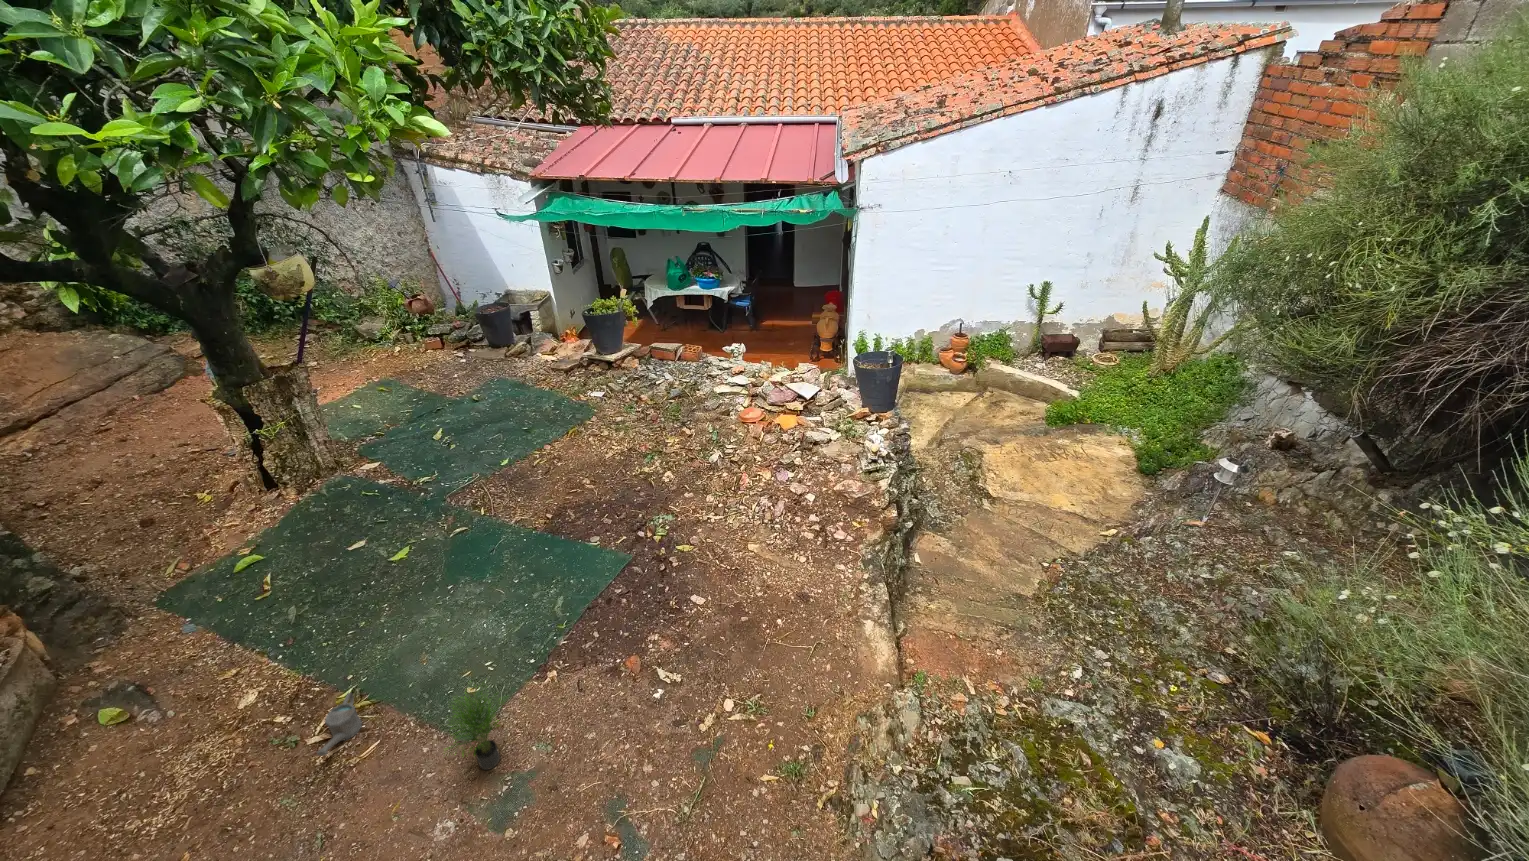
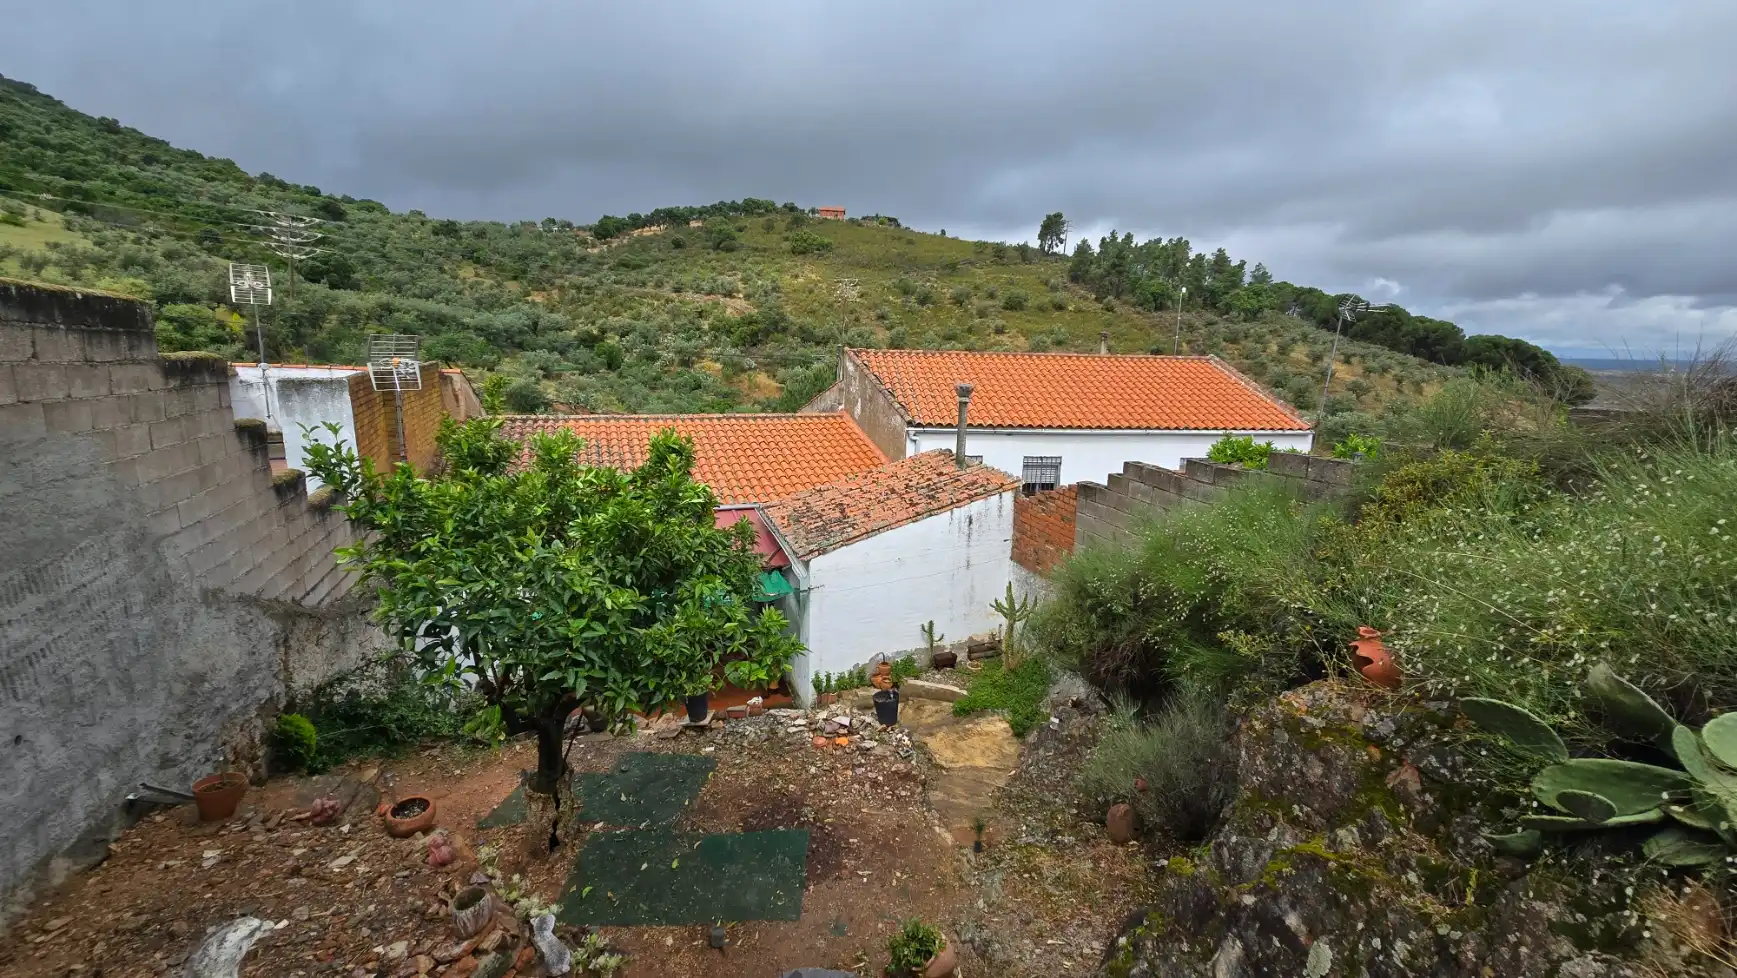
potted plant: present [446,683,502,770] -> present [972,816,987,852]

